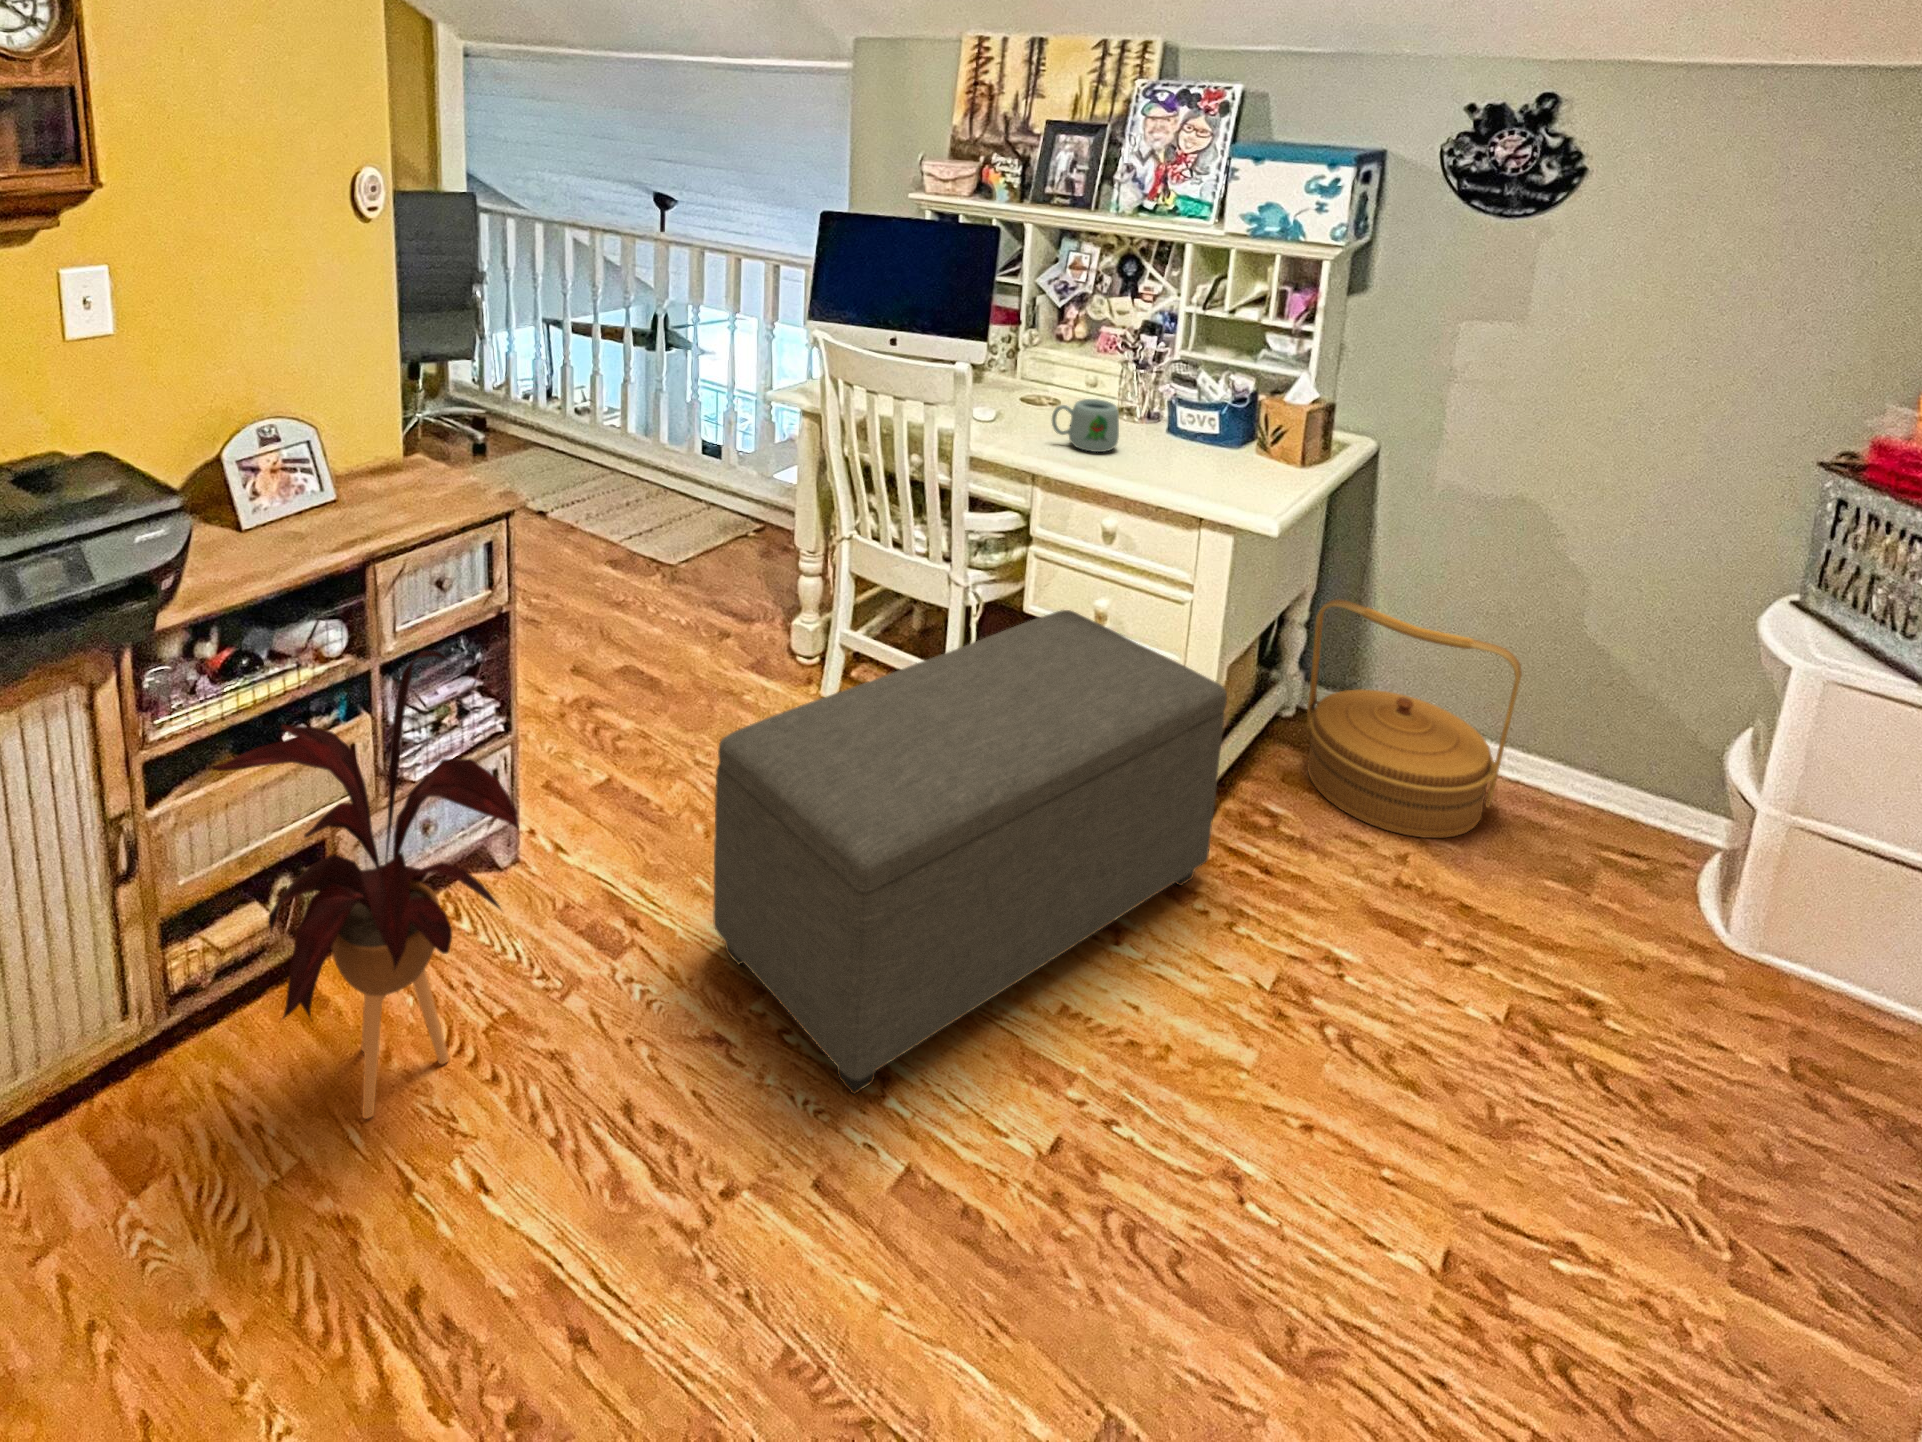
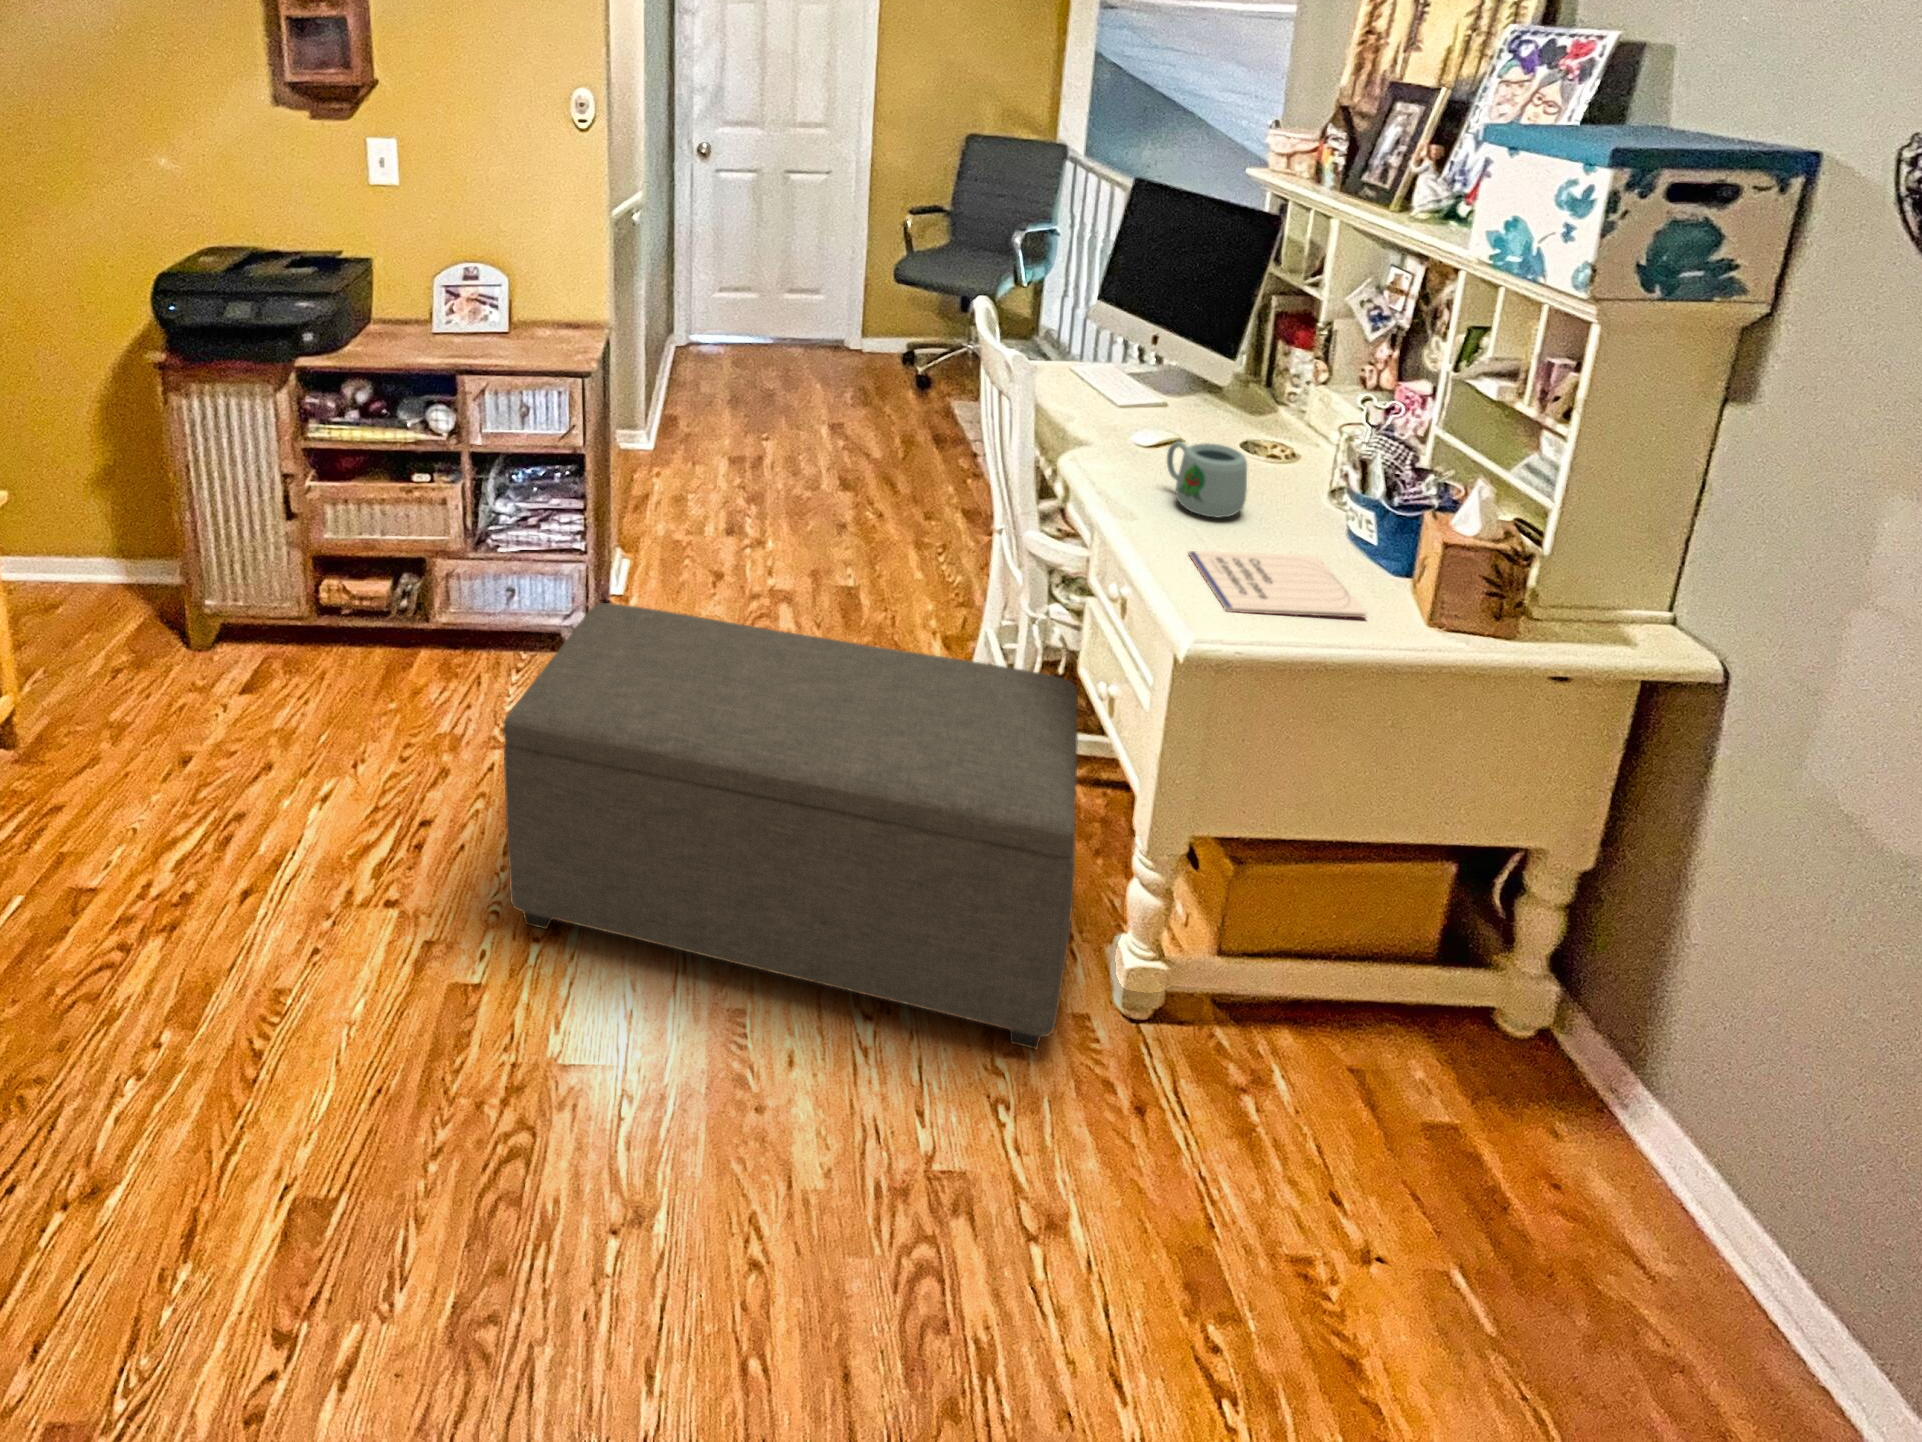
notebook: none [1143,451,1270,496] -> present [1188,551,1366,617]
woven basket: present [1306,599,1522,838] -> none [1373,875,1721,1359]
house plant: present [210,651,519,1119] -> none [243,425,430,734]

